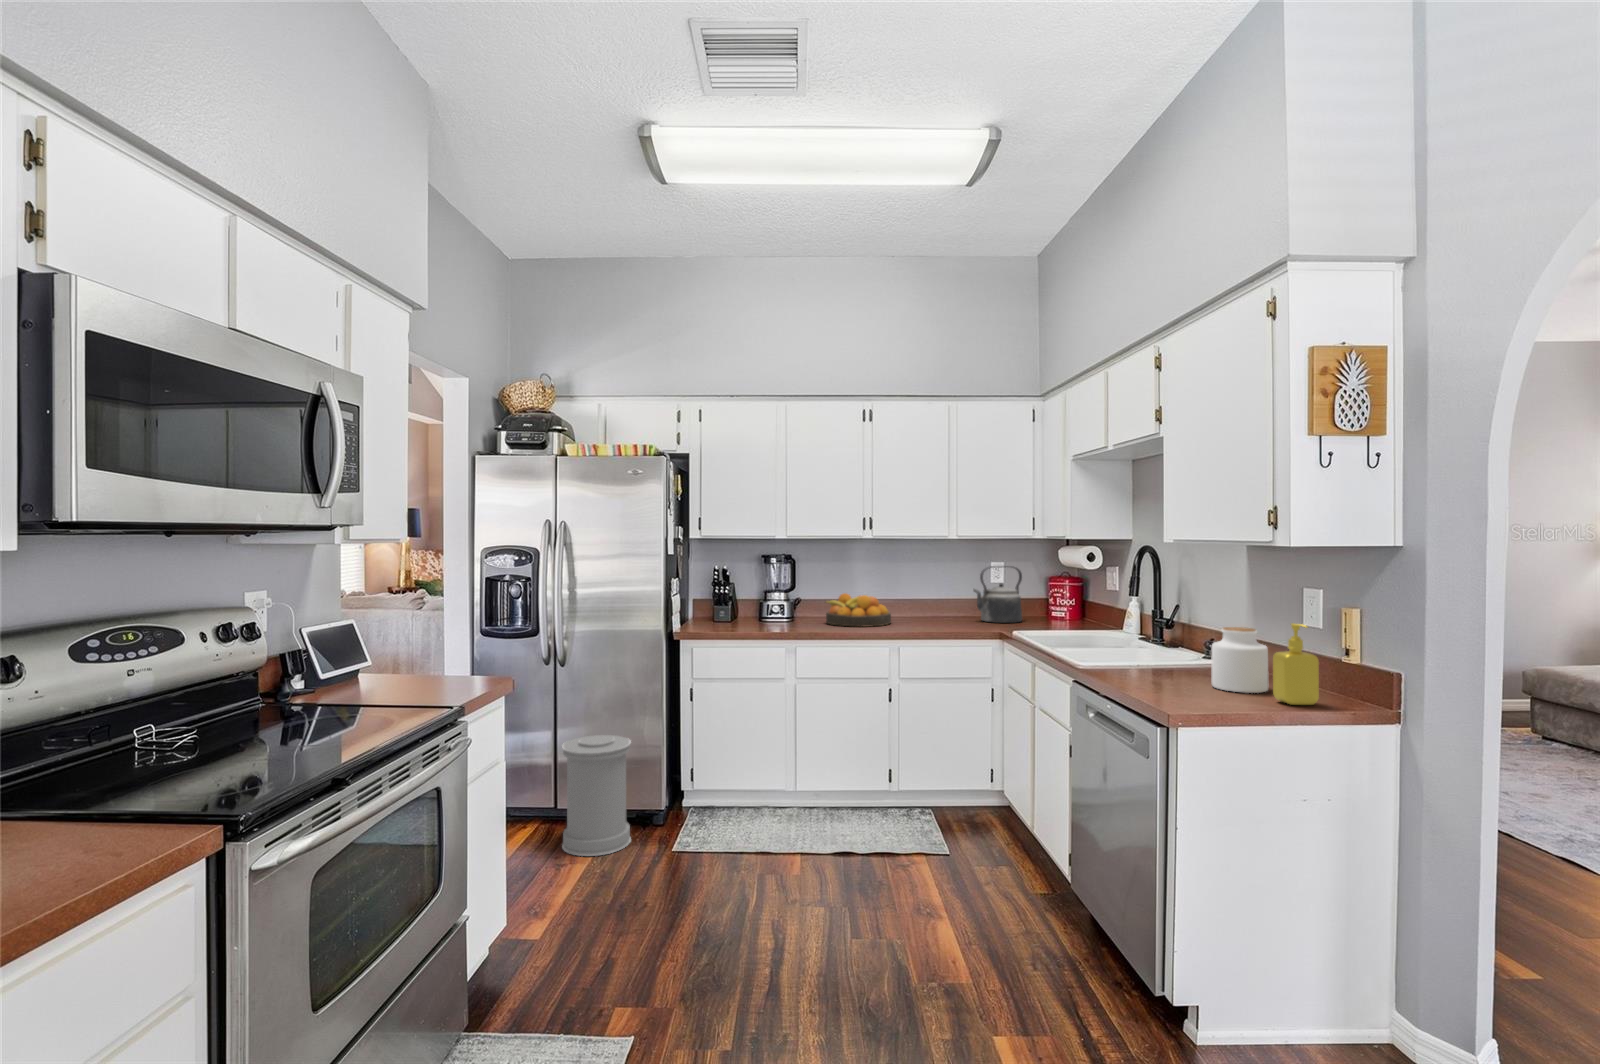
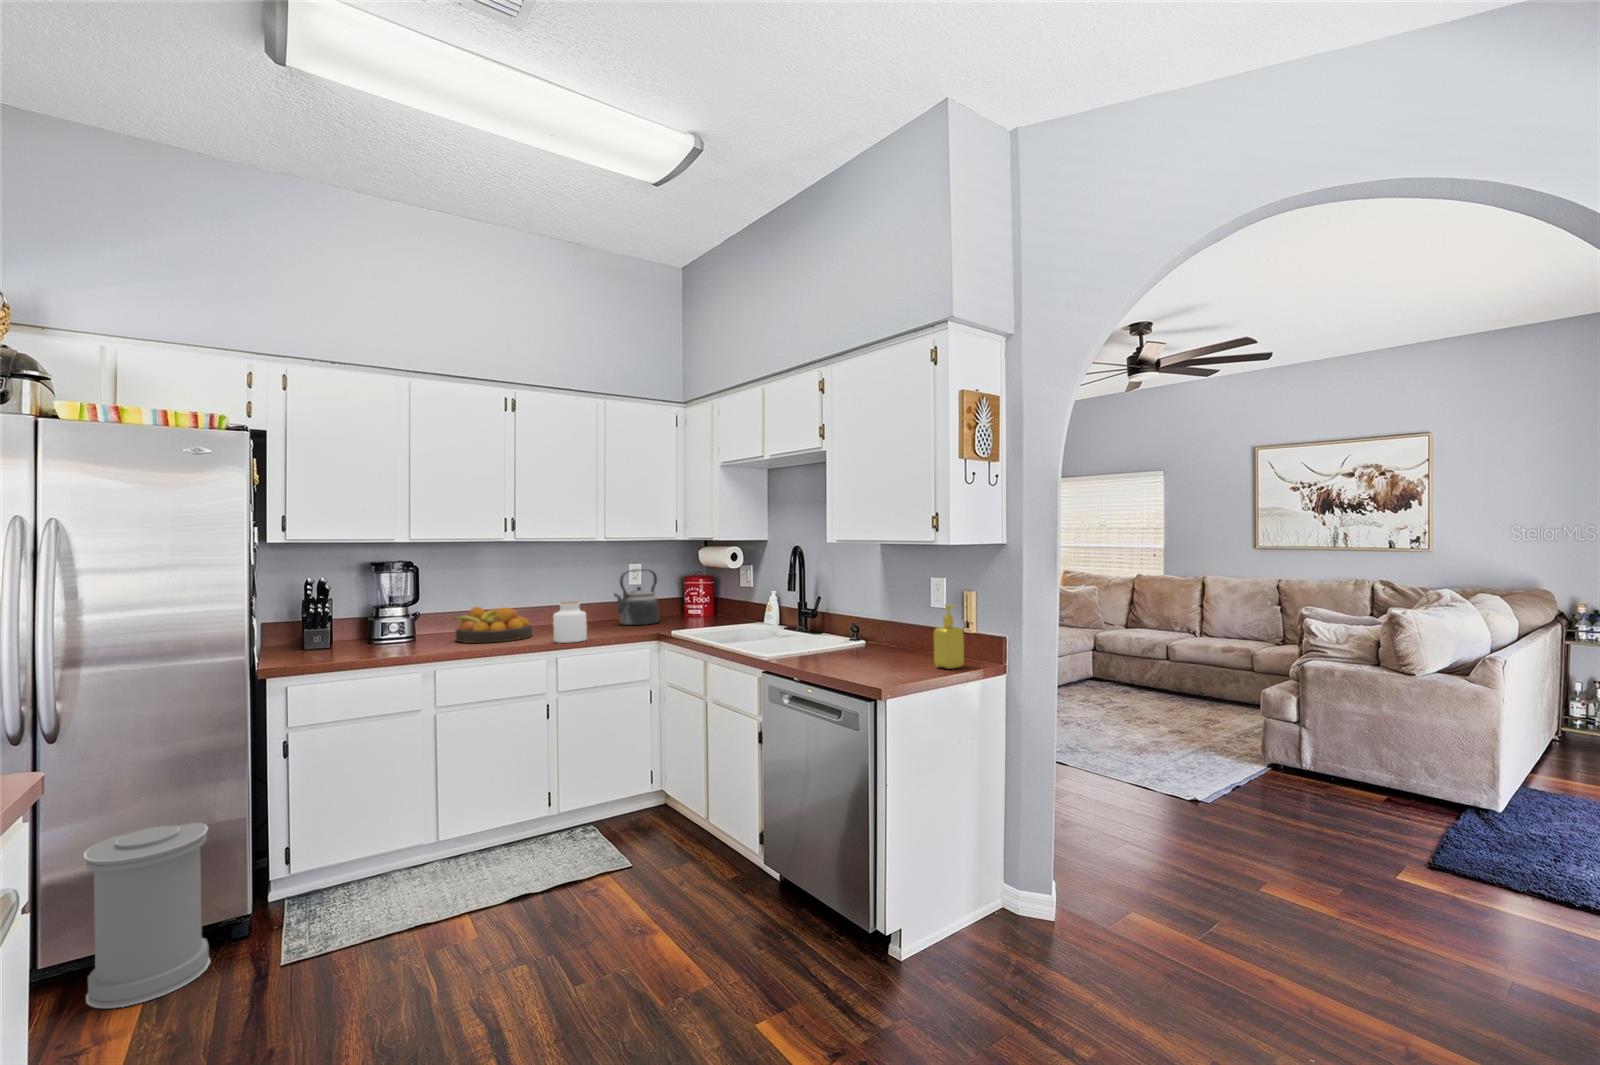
jar: present [1211,627,1269,693] -> present [553,602,587,643]

